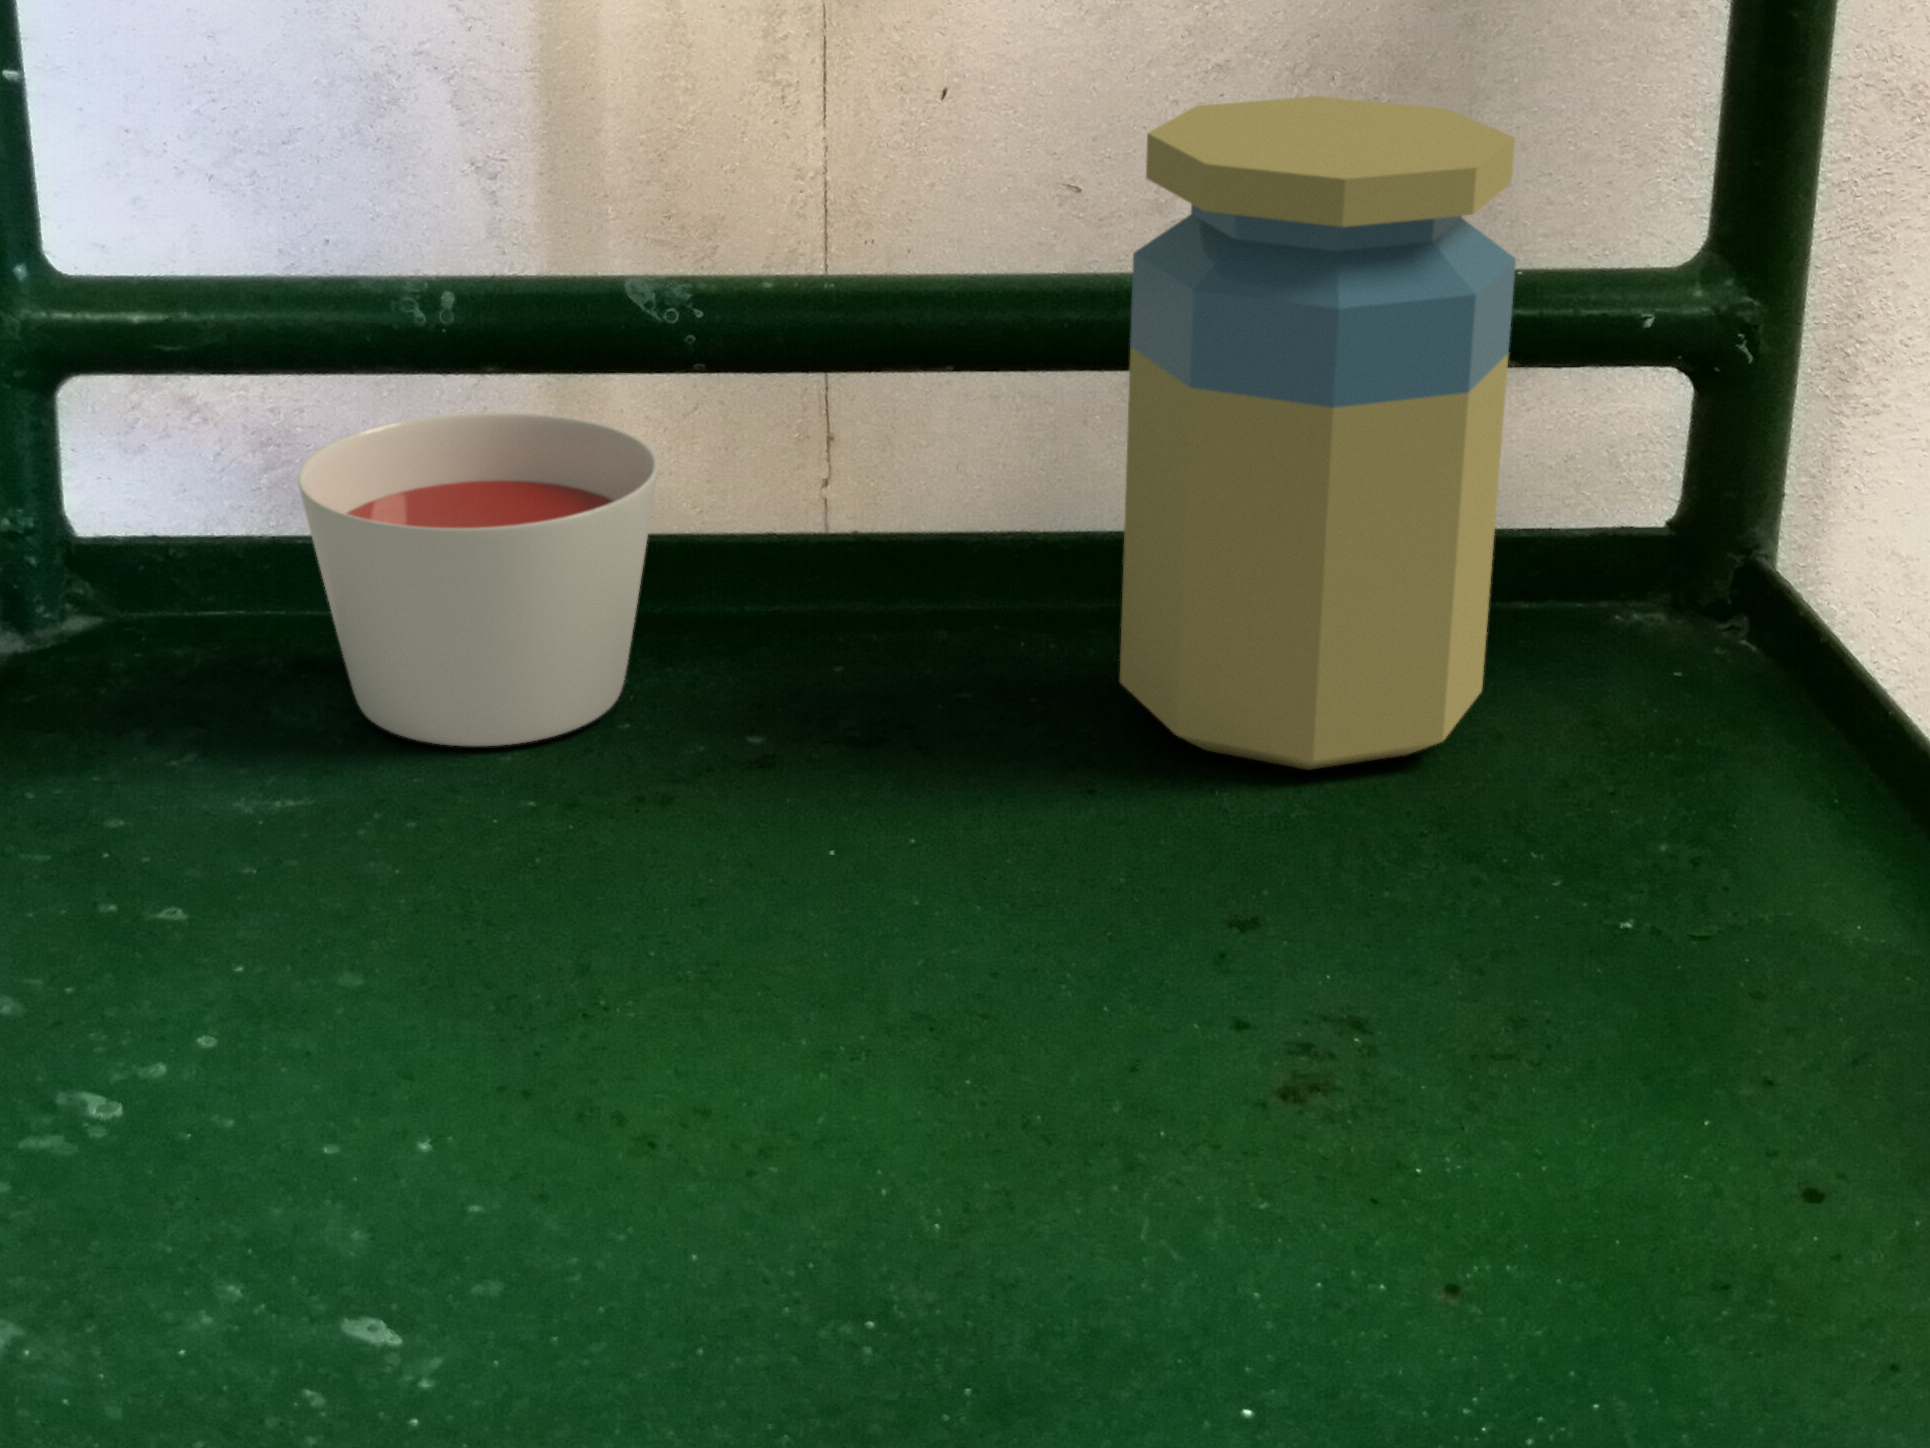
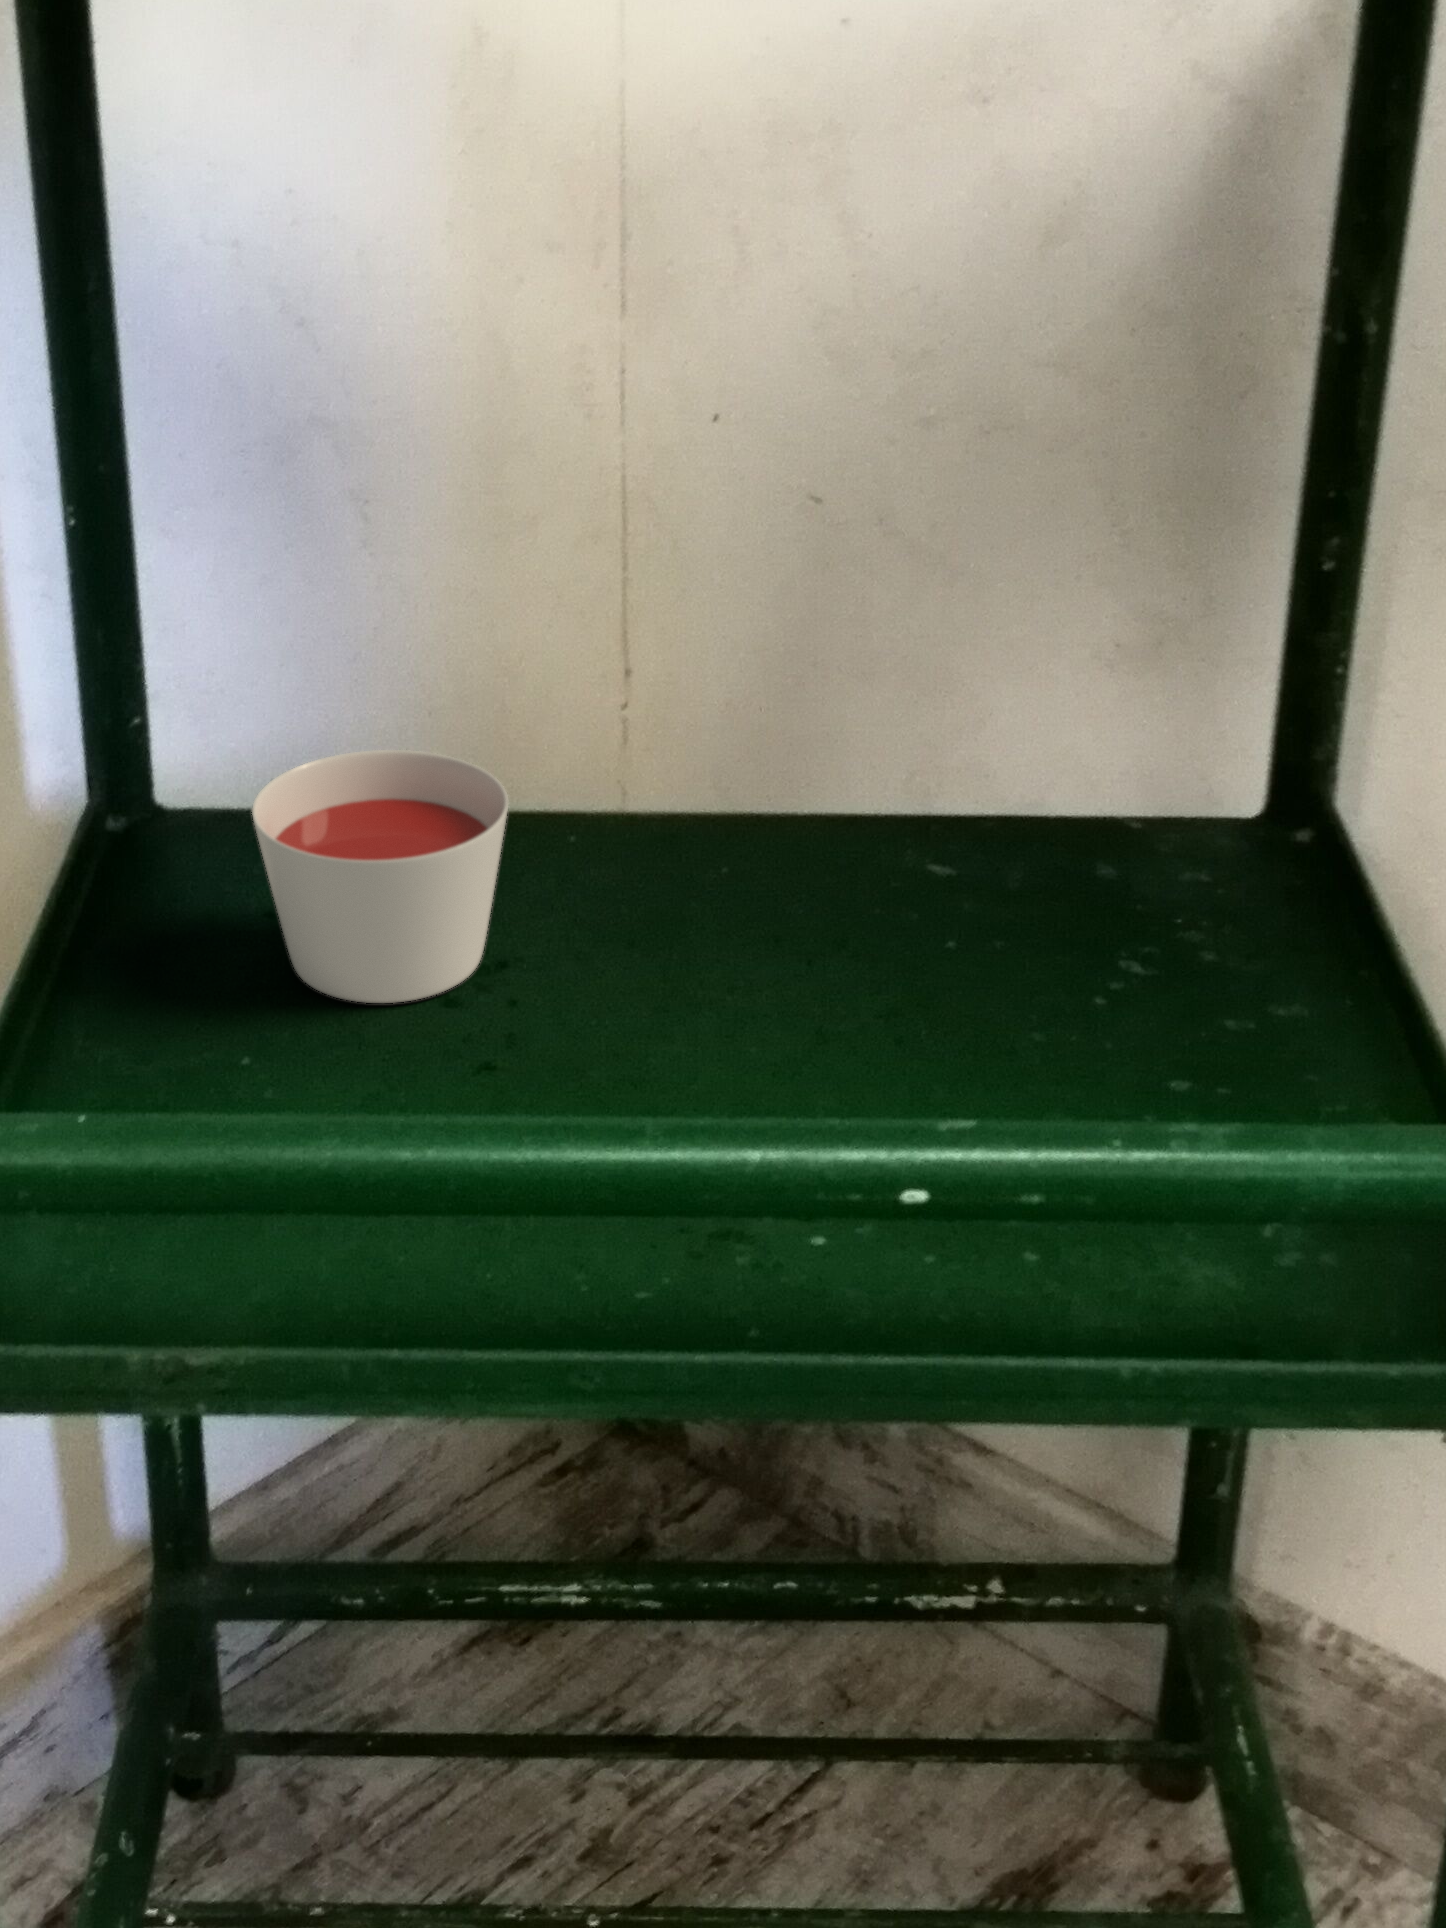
jar: present [1120,96,1516,770] -> none [838,539,1117,1023]

